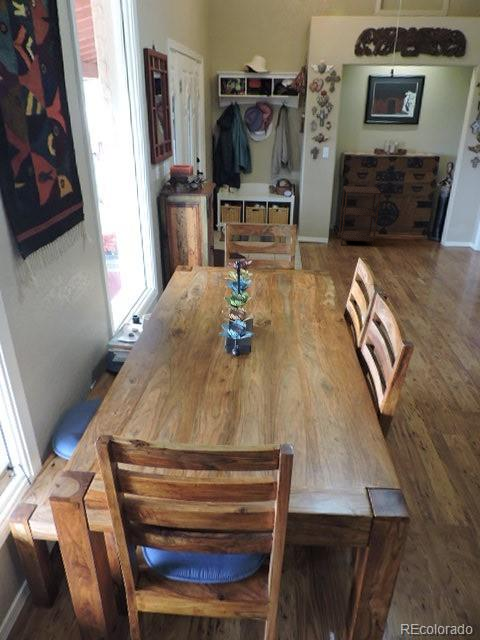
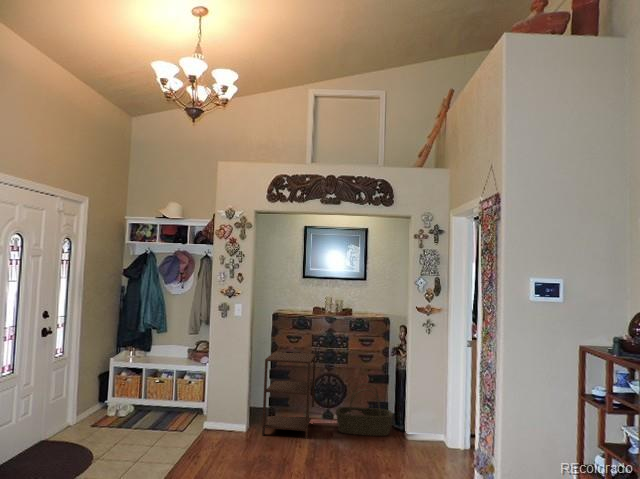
basket: none [390,208,432,244] -> present [336,383,393,436]

